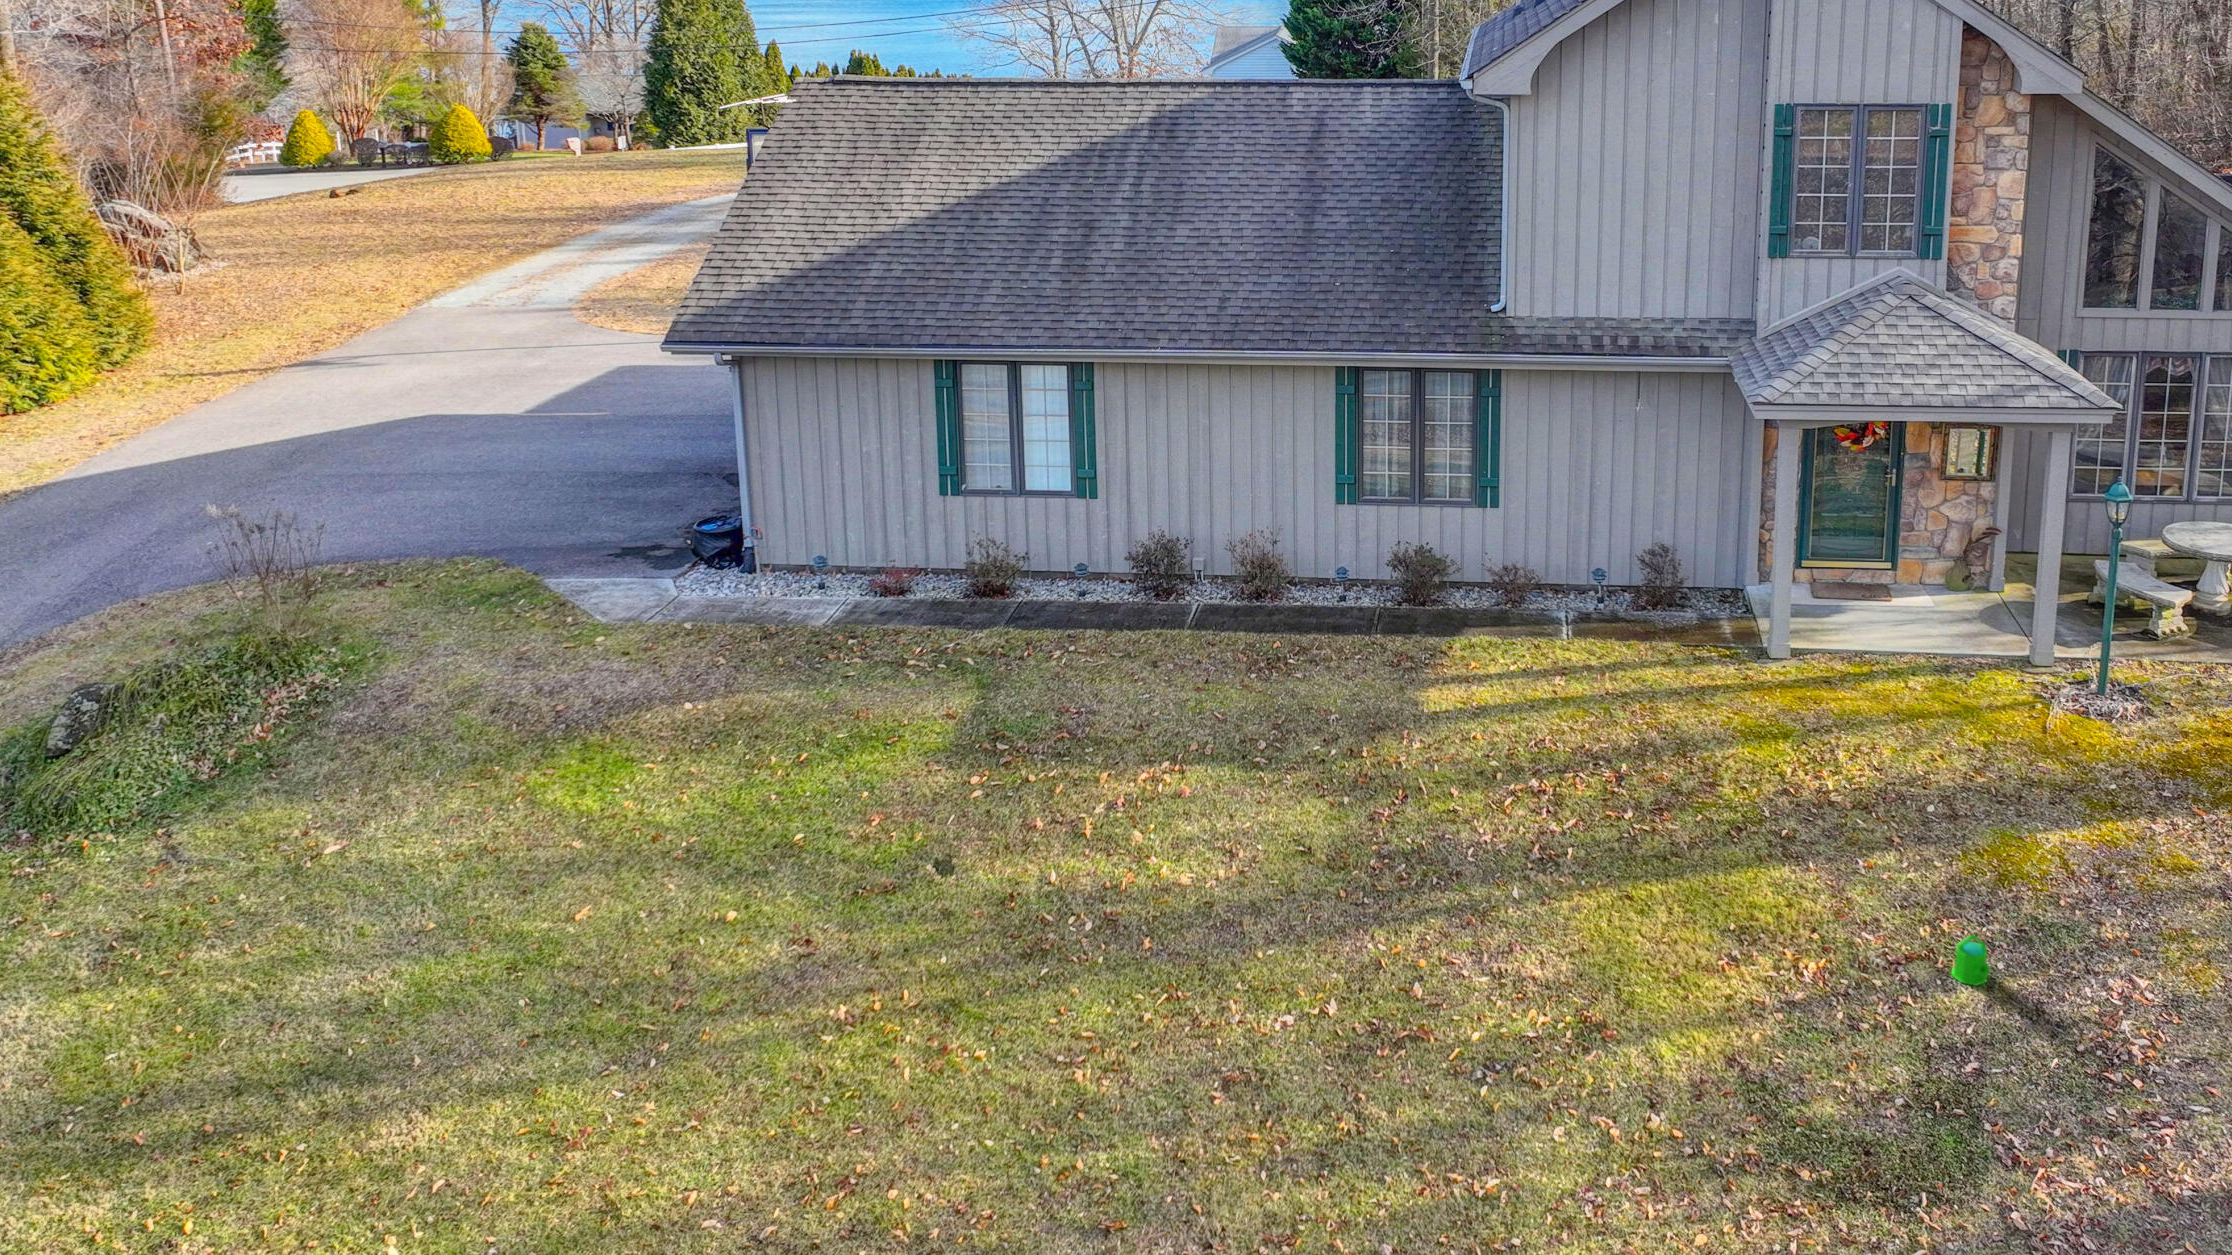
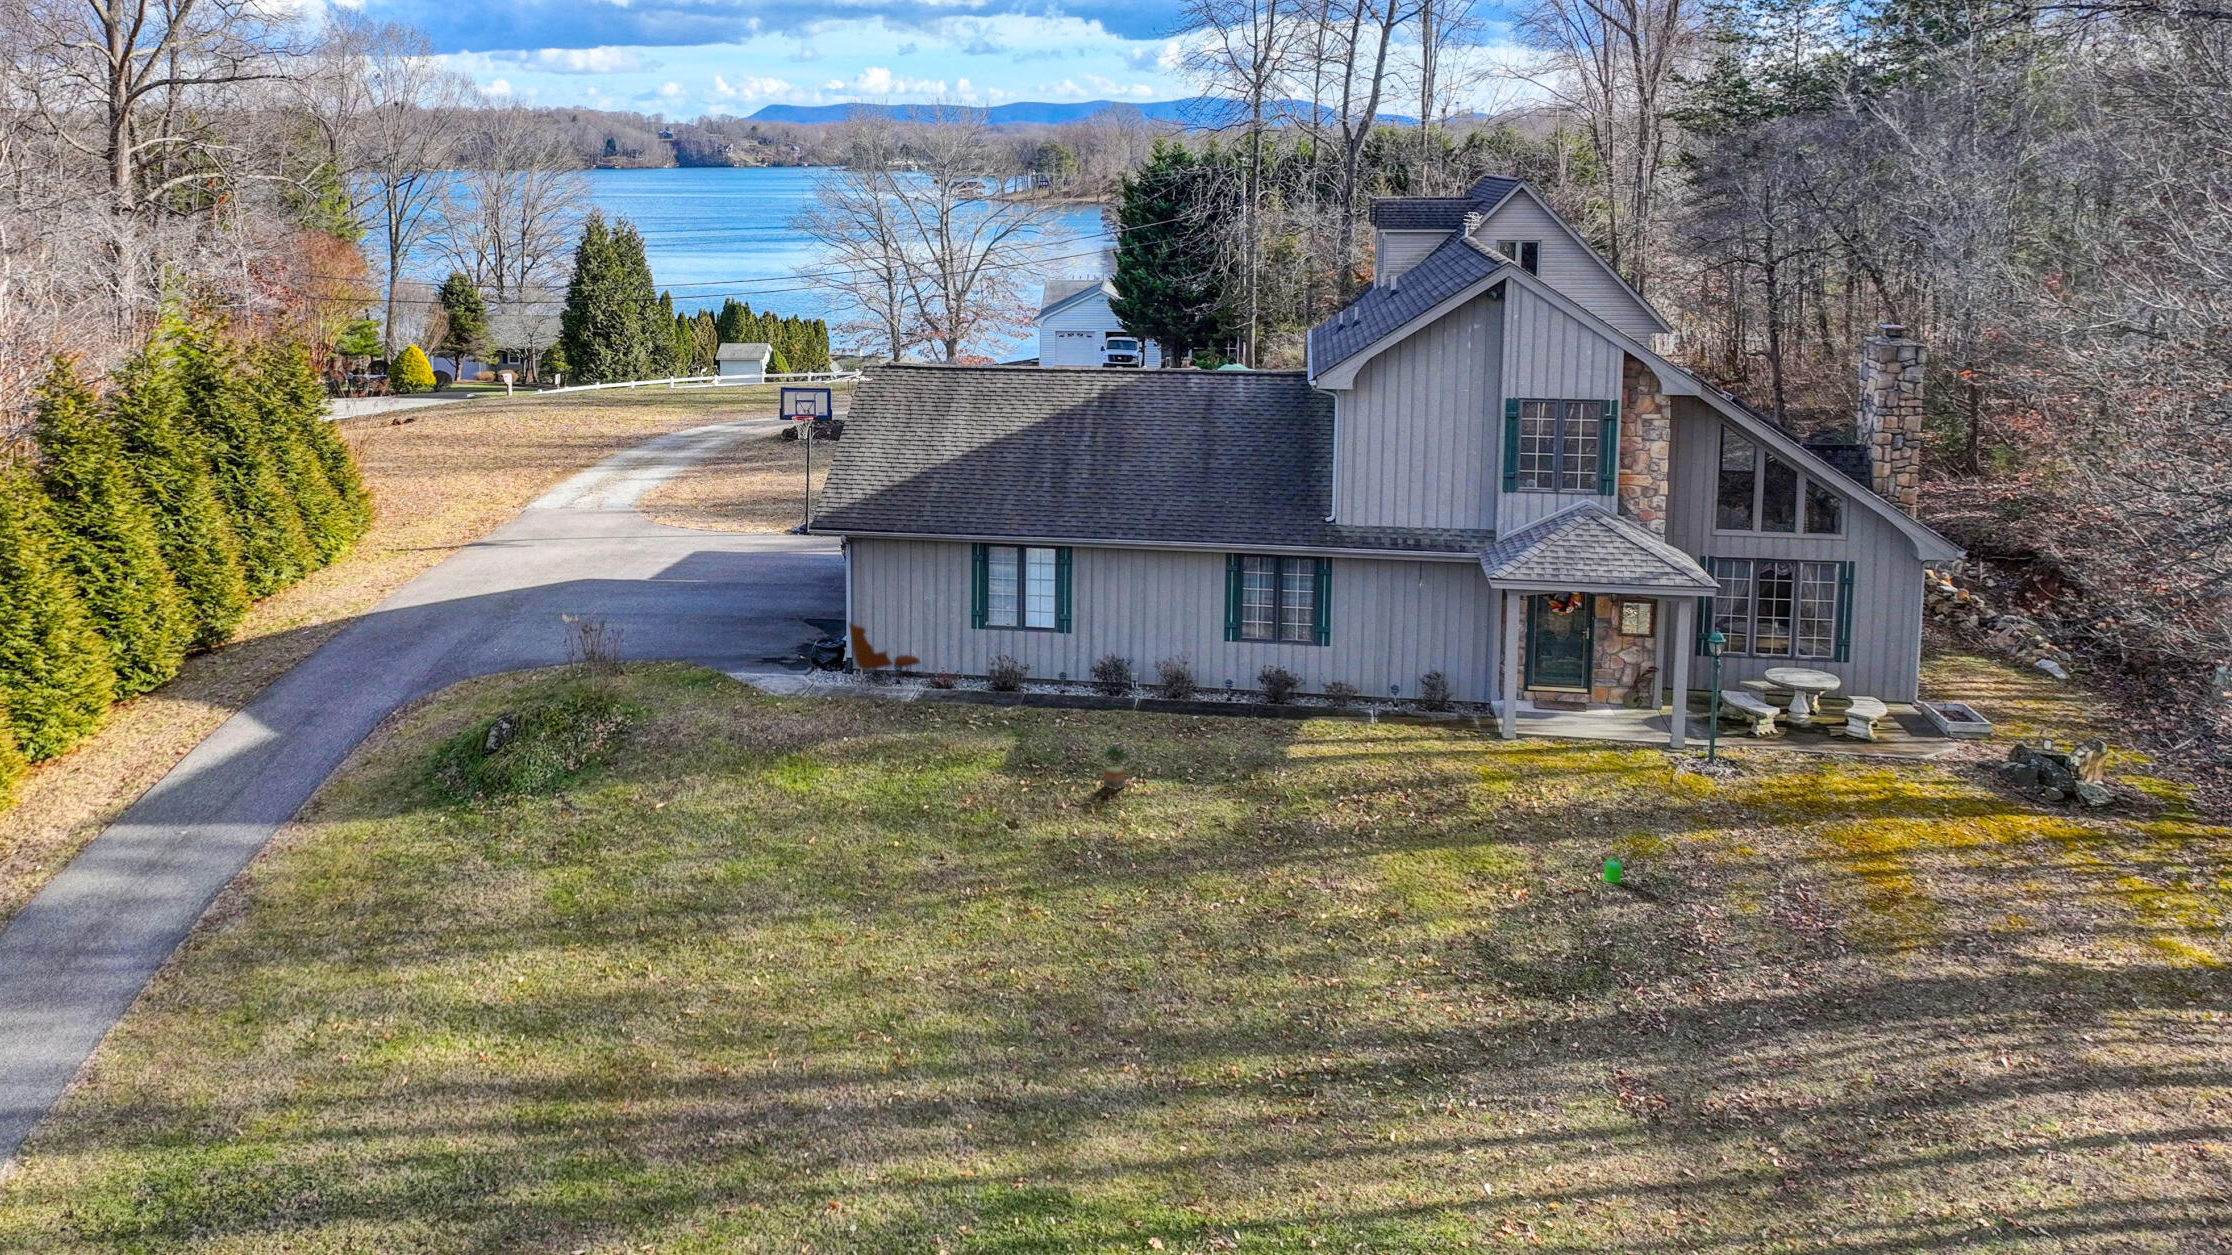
lounge chair: none [732,494,867,596] -> present [849,623,920,685]
potted tree: none [1070,719,1128,801] -> present [1100,746,1131,790]

